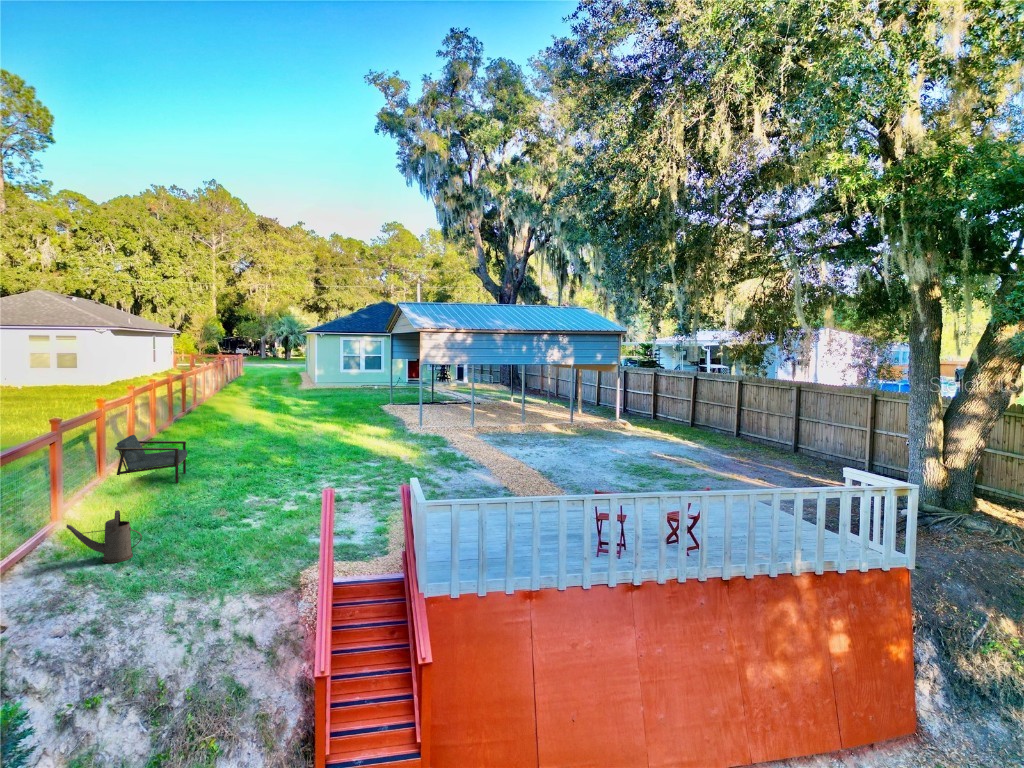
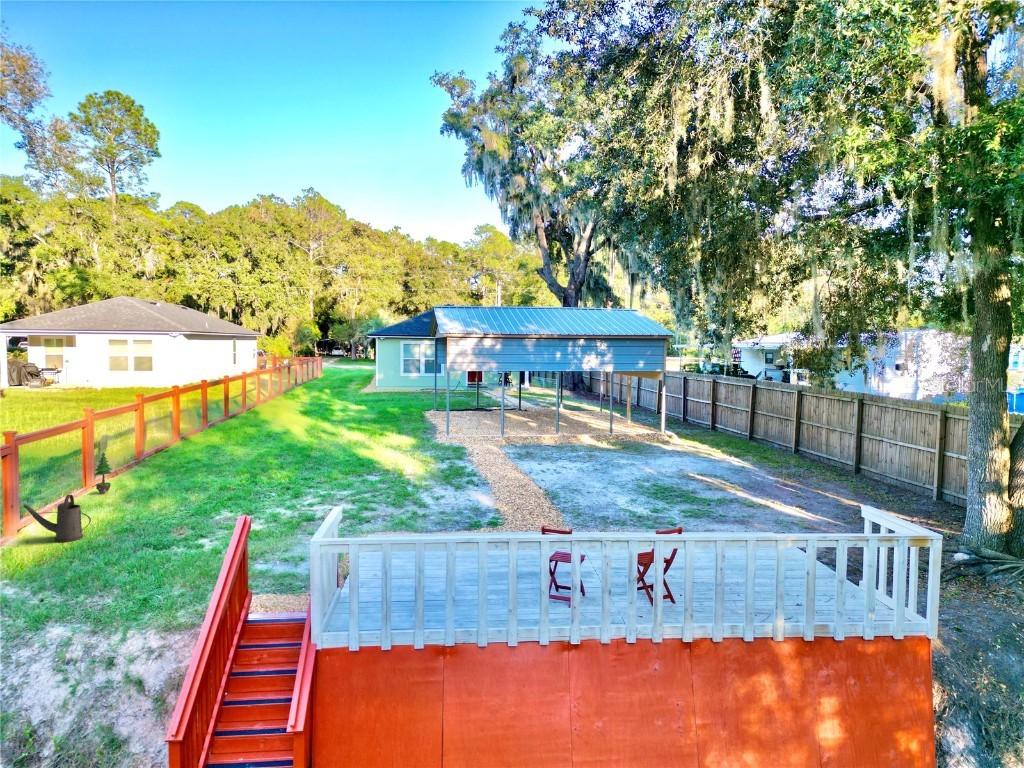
armchair: present [115,435,188,483] -> none [121,428,193,475]
potted tree: none [102,462,123,508] -> present [95,452,112,494]

